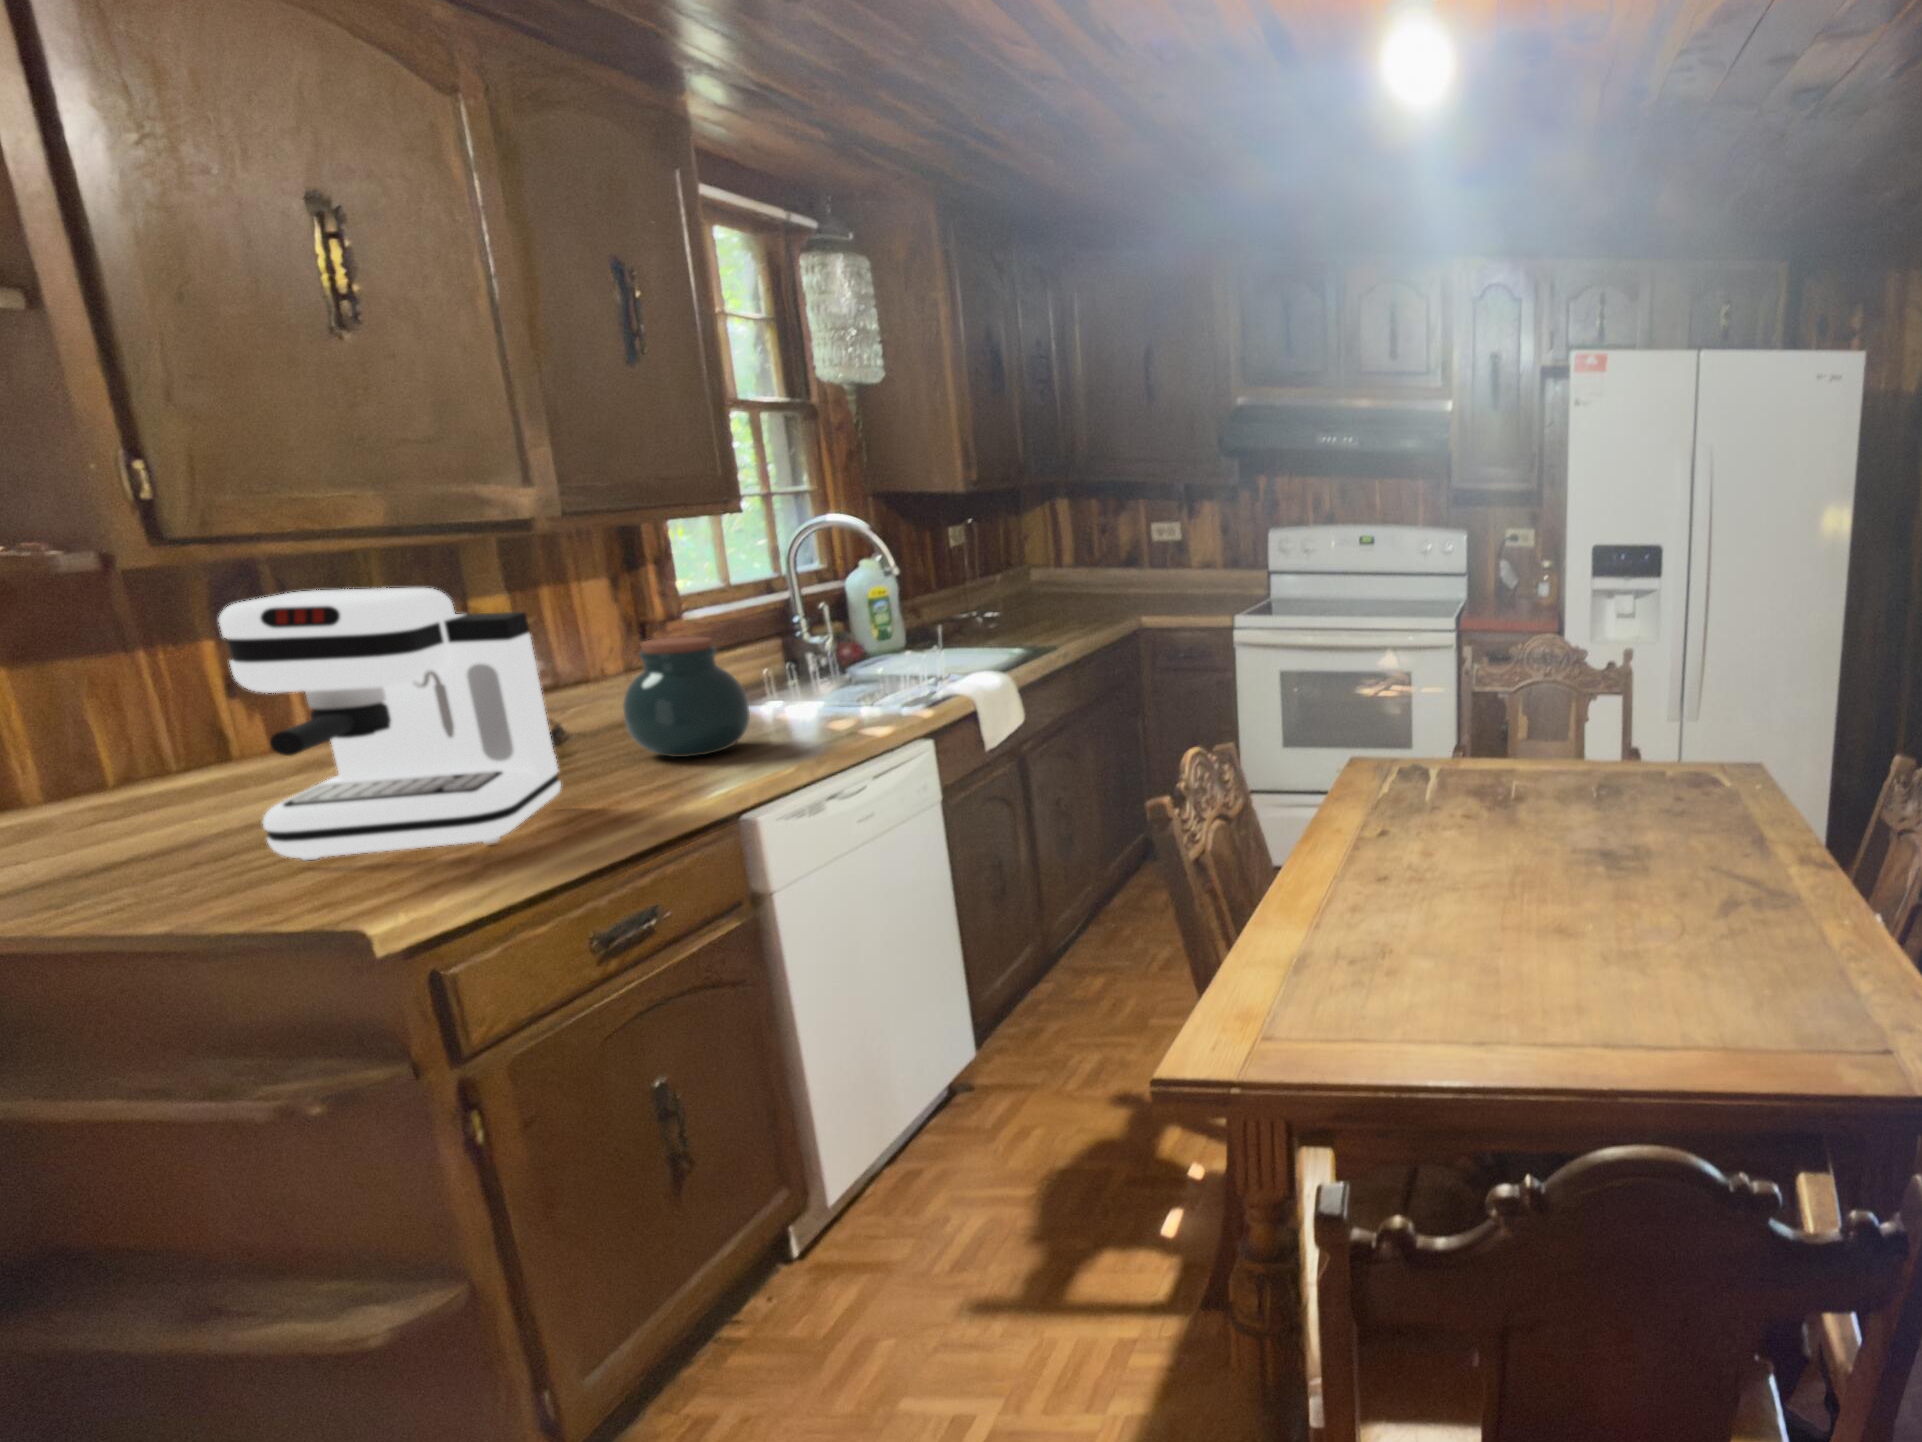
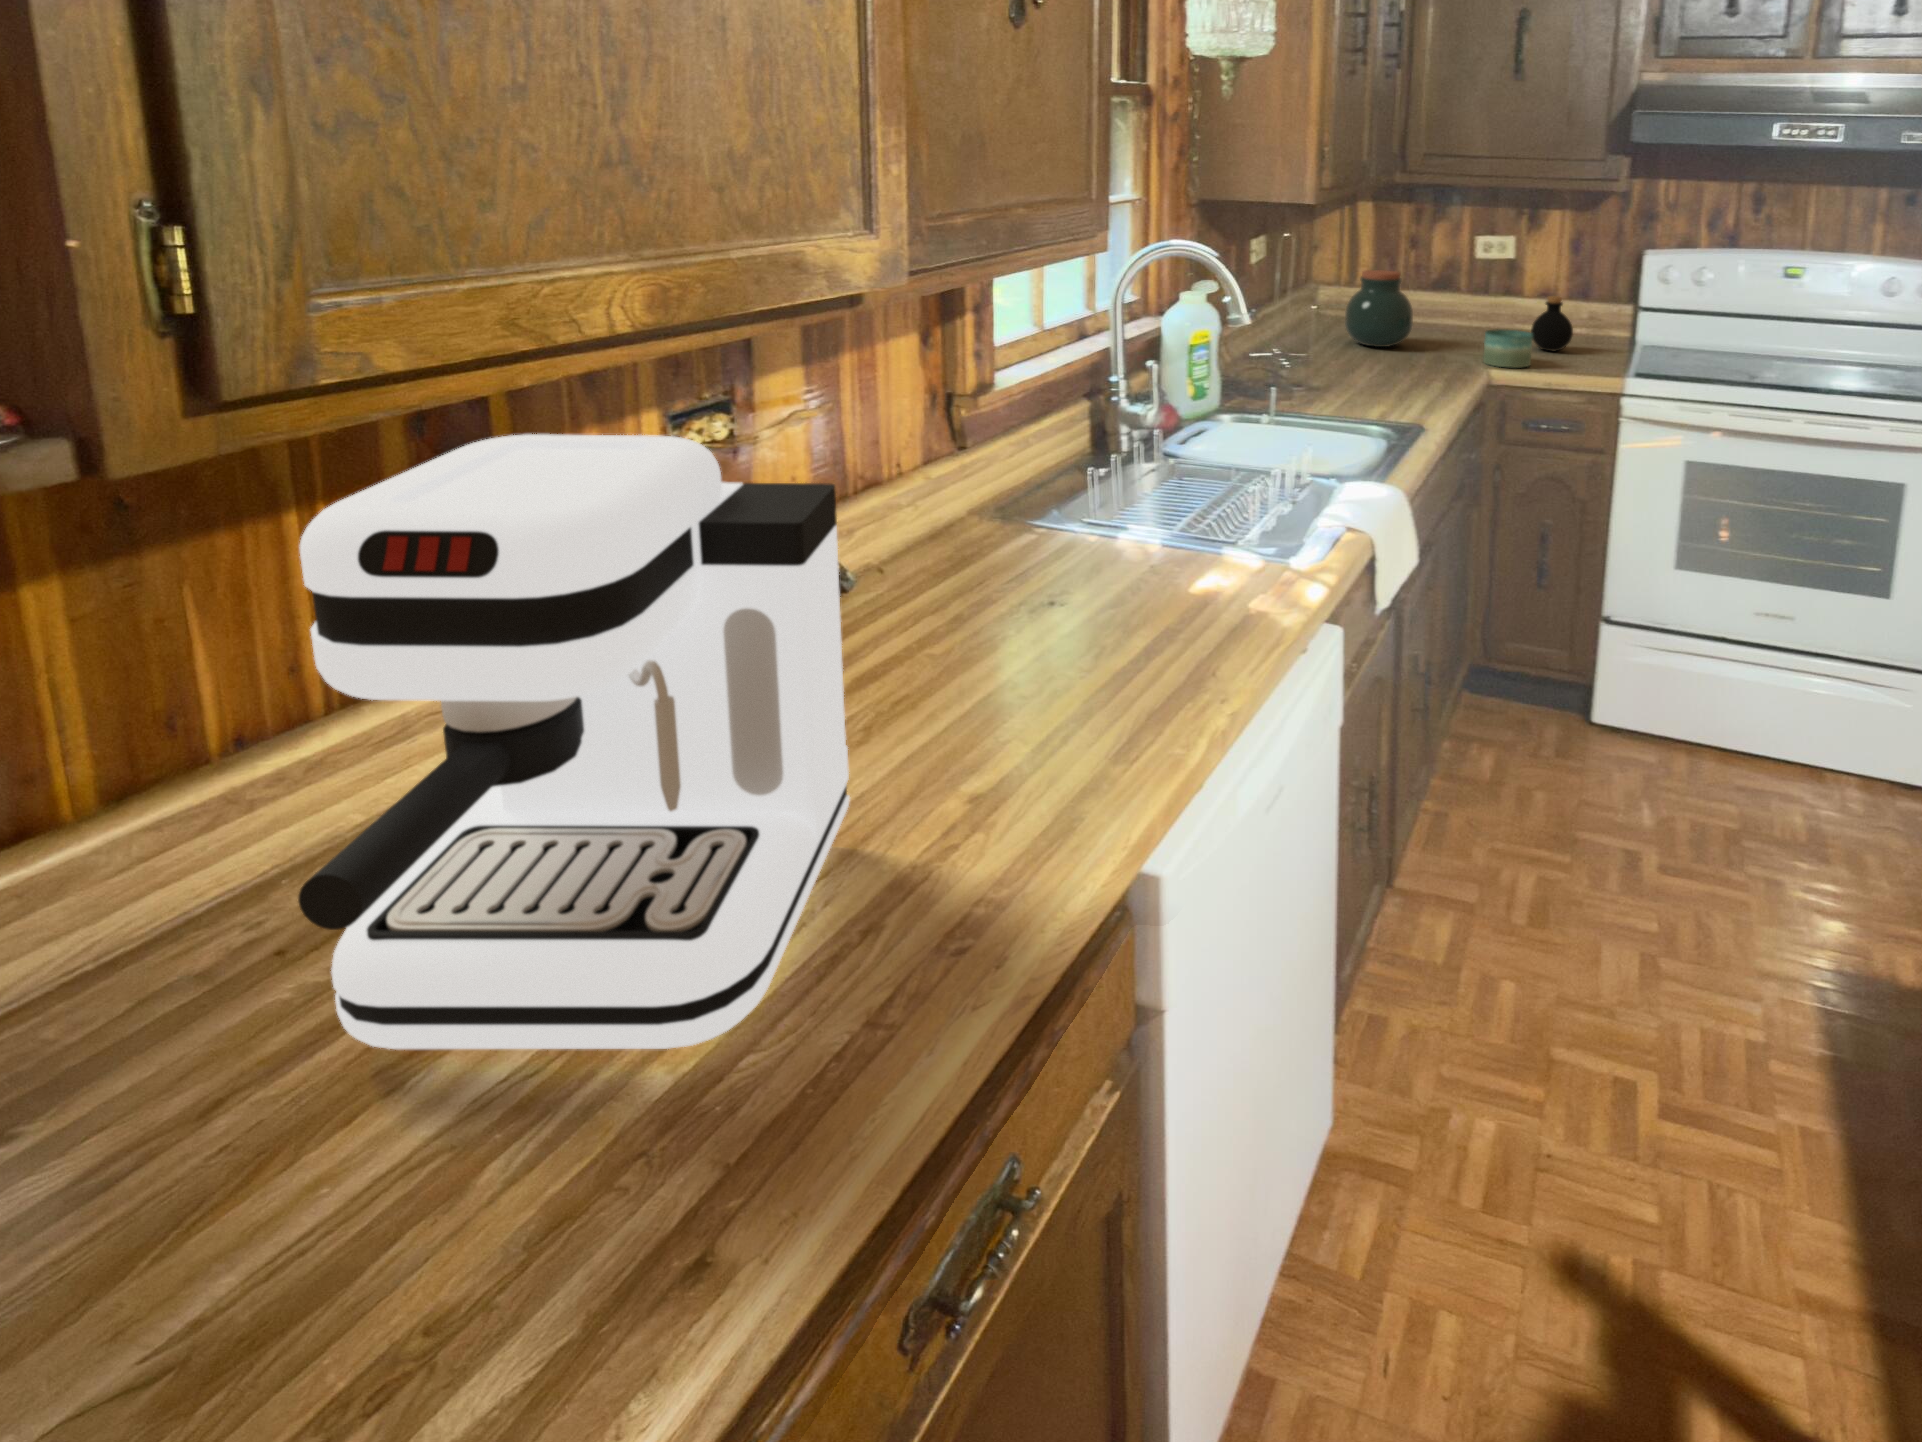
bottle: none [1195,566,1227,609] -> present [1531,296,1573,351]
candle: none [1148,592,1185,619] -> present [1483,329,1533,368]
jar: present [623,637,750,757] -> present [1345,270,1413,347]

